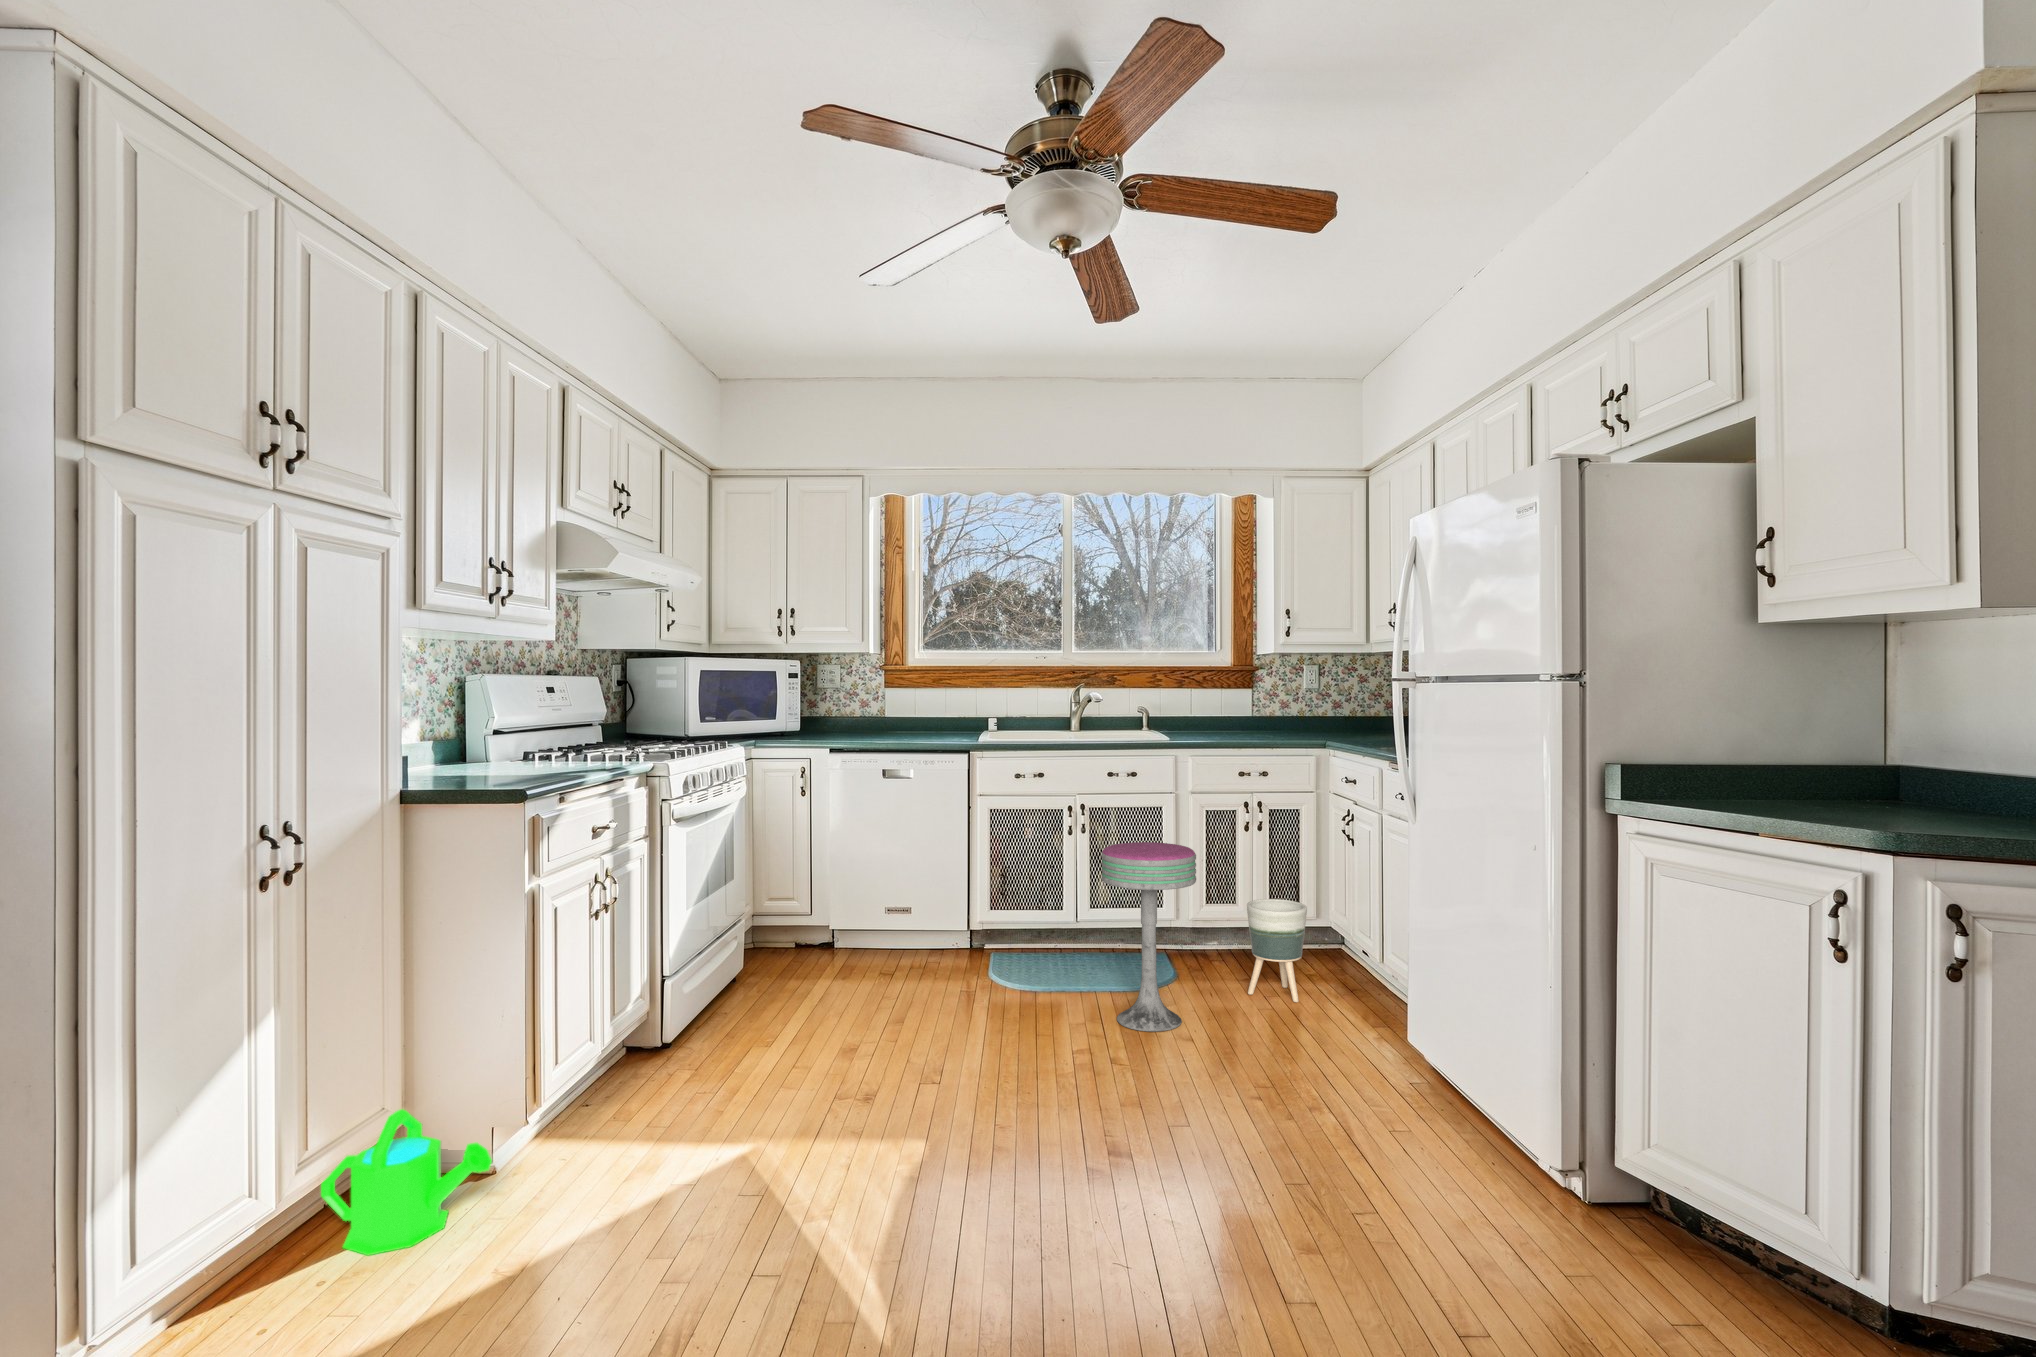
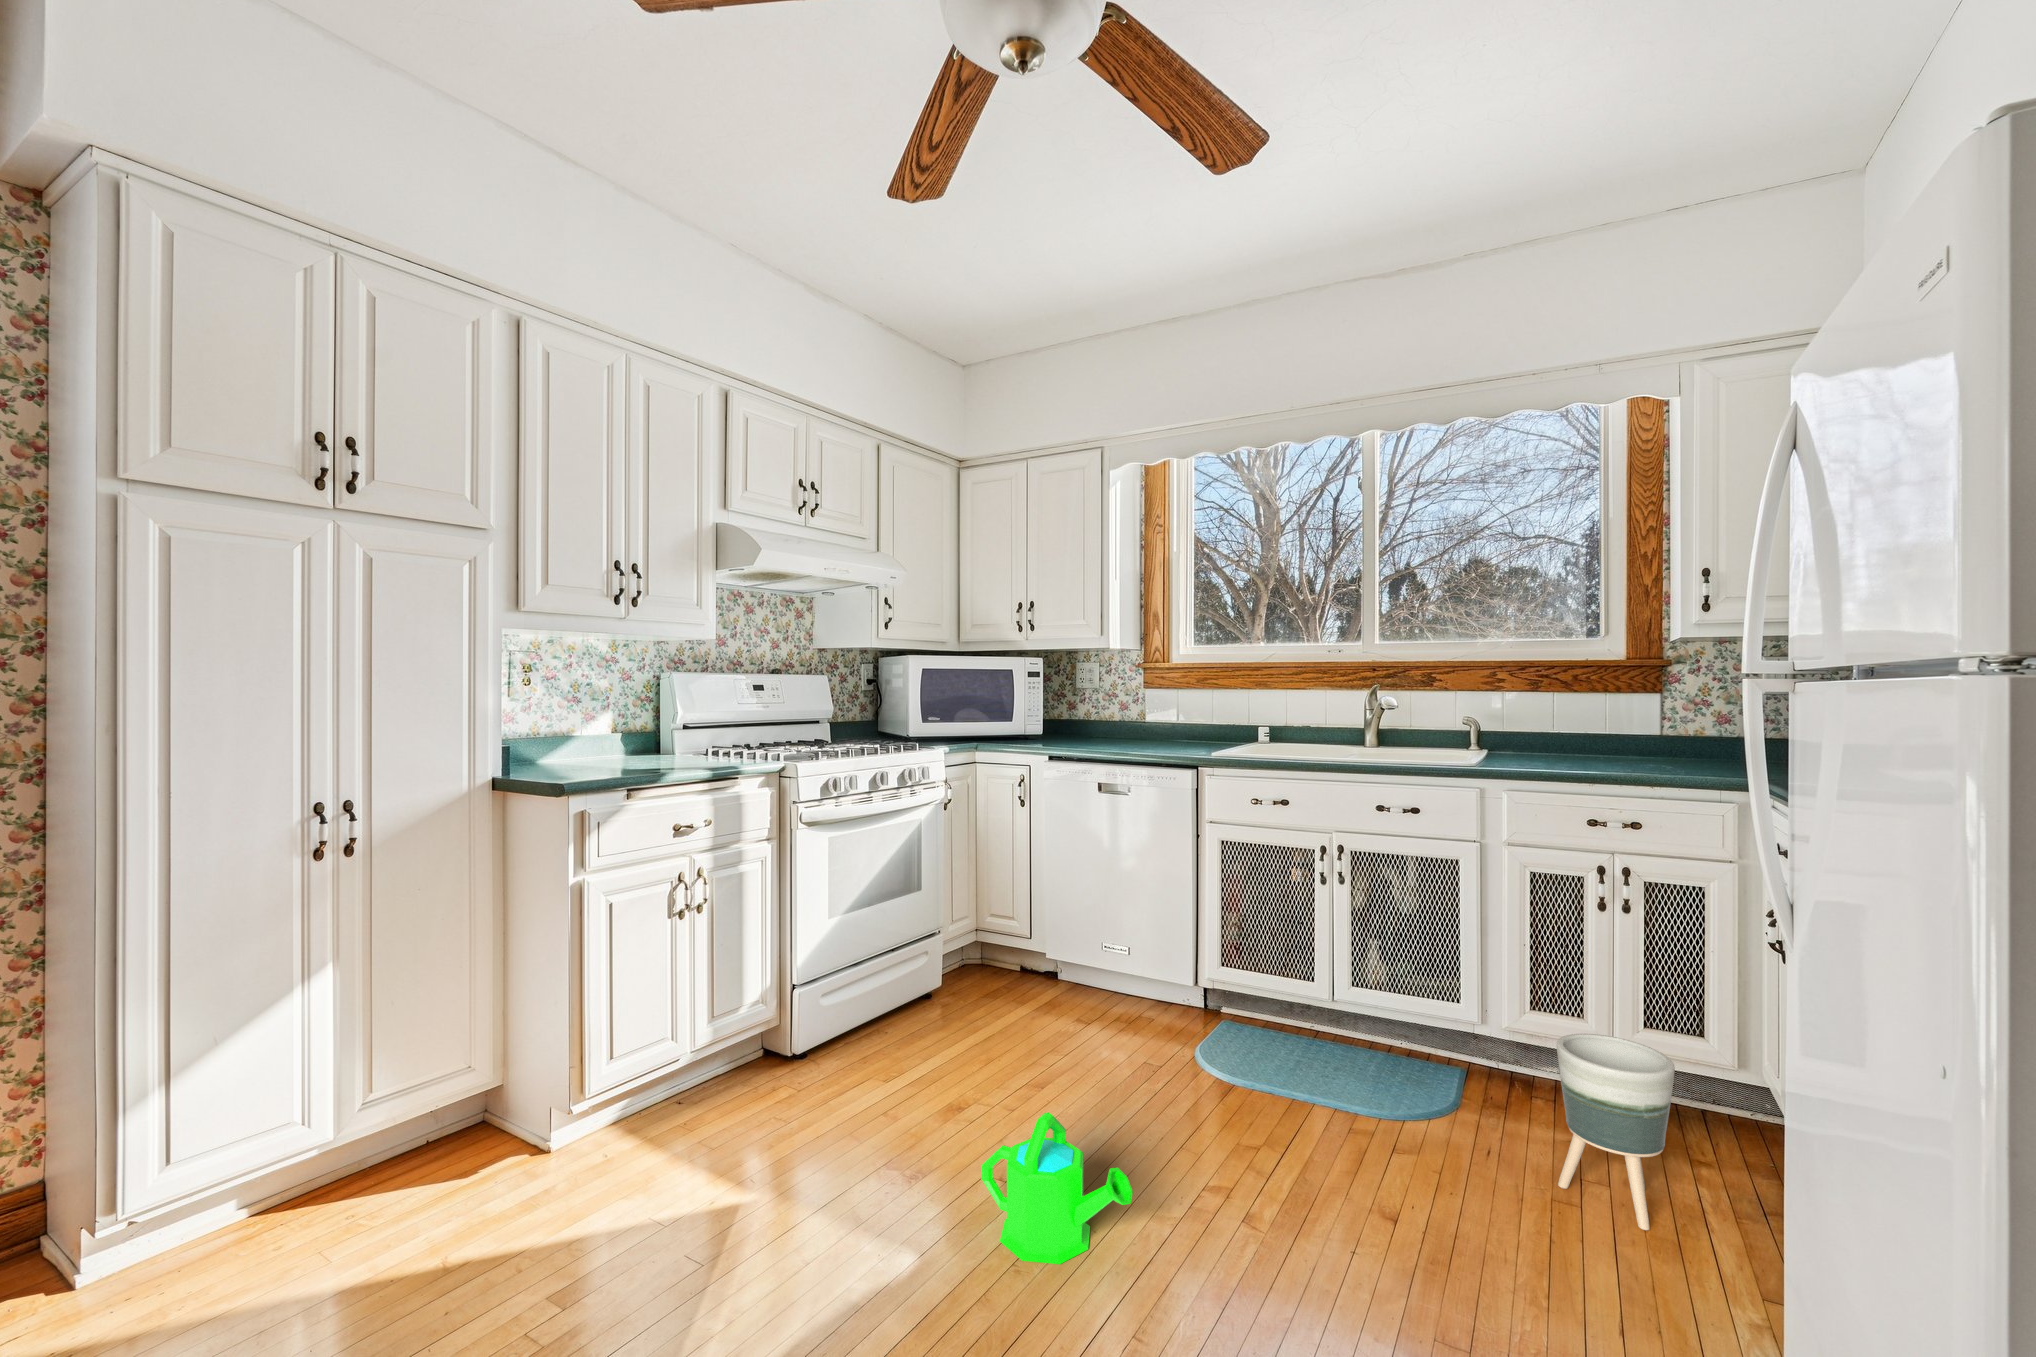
bar stool: present [1101,842,1196,1032] -> none [1273,917,1426,1224]
watering can: present [321,1109,492,1255] -> present [981,1112,1133,1264]

